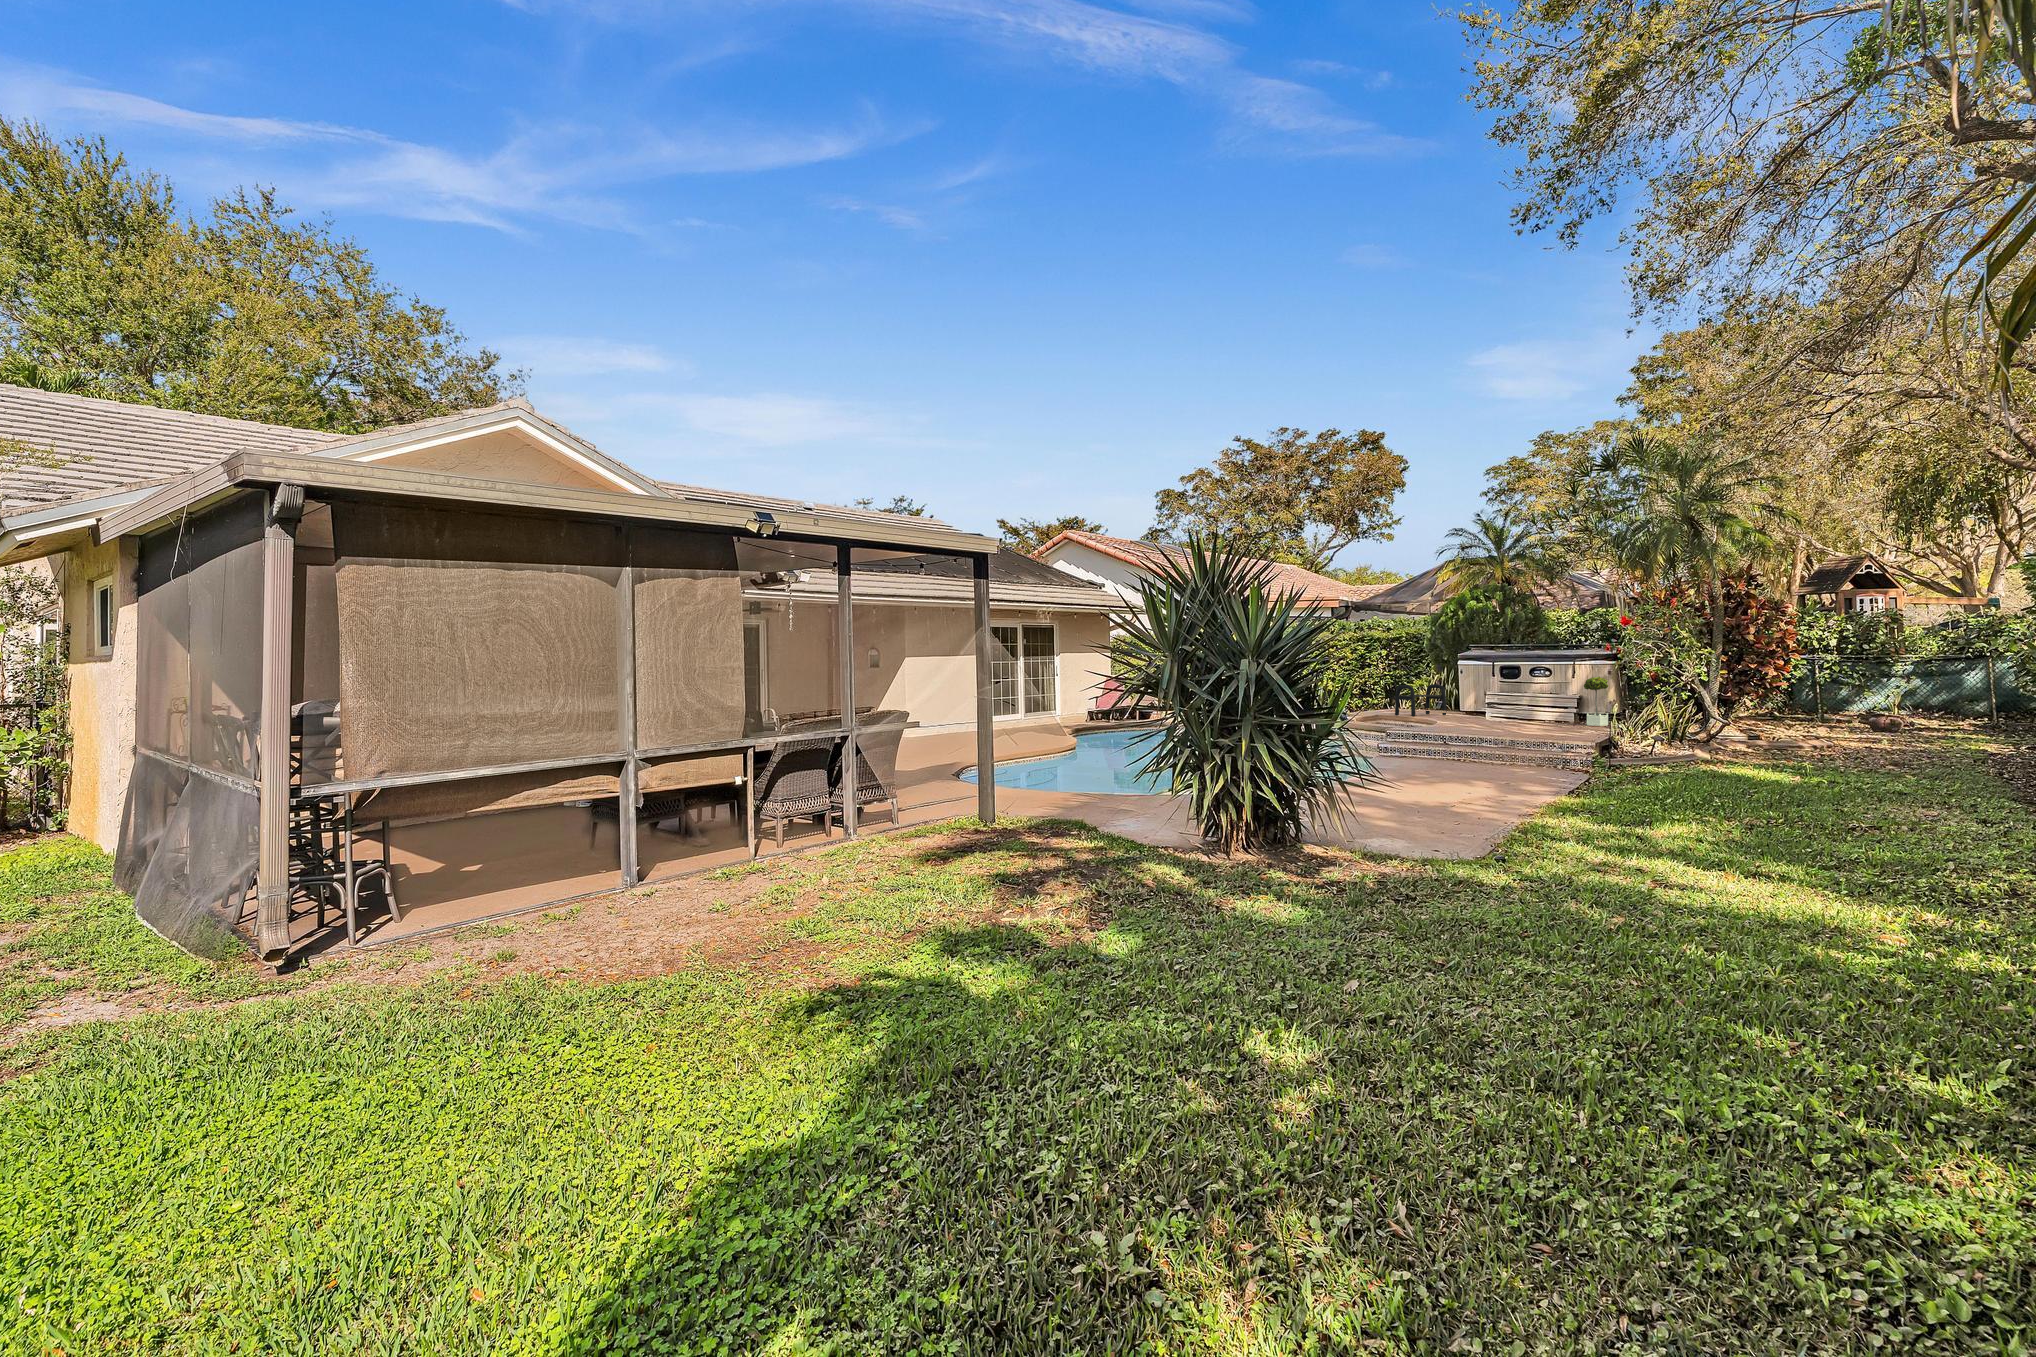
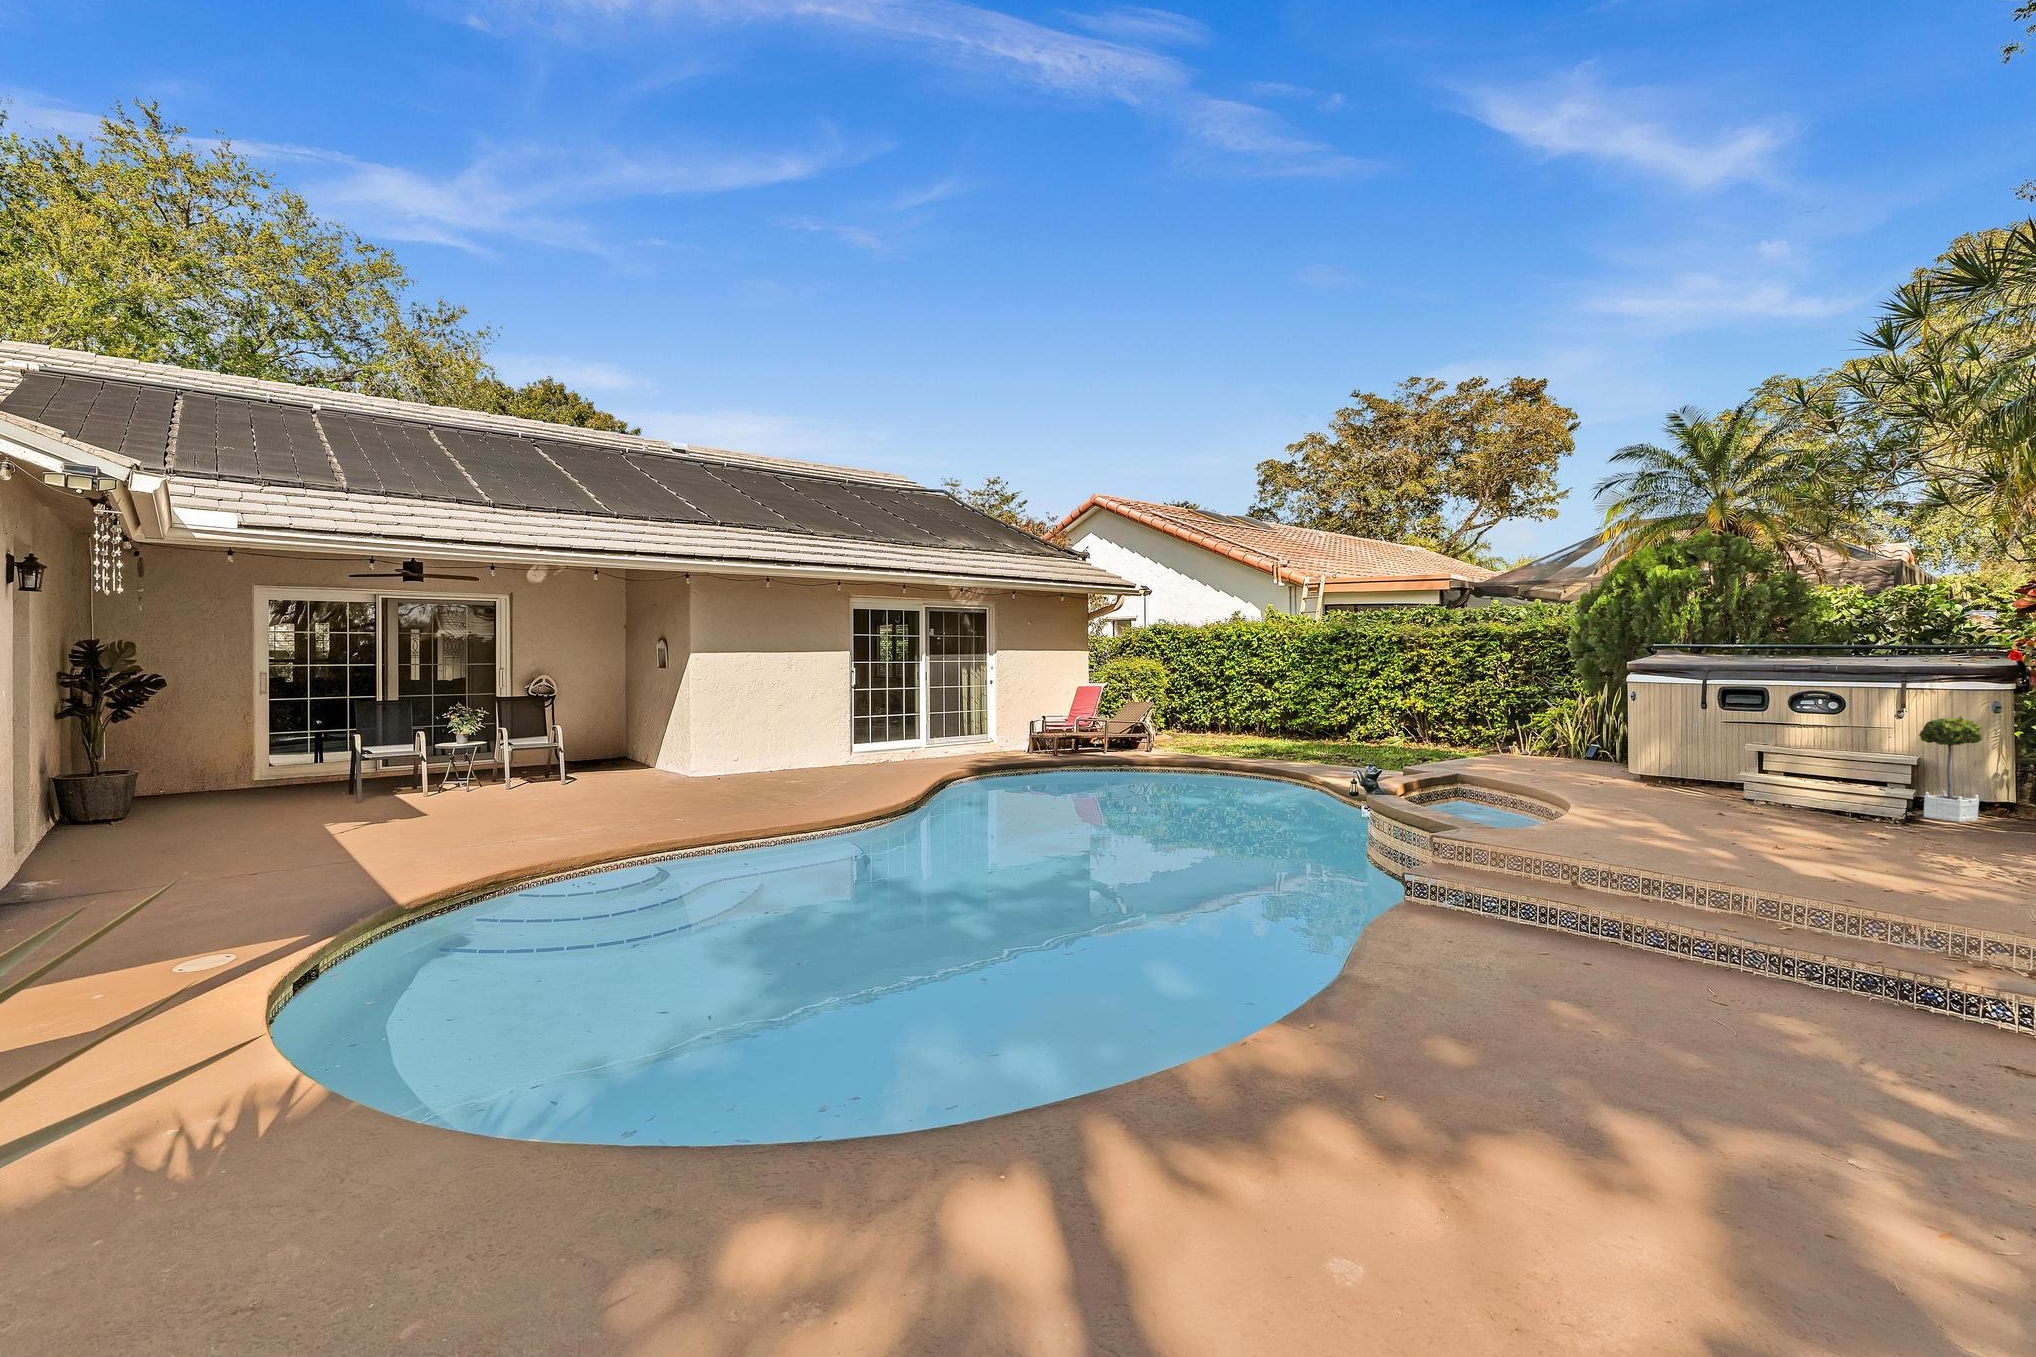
bench: present [1395,684,1446,716] -> none [1519,711,1612,765]

